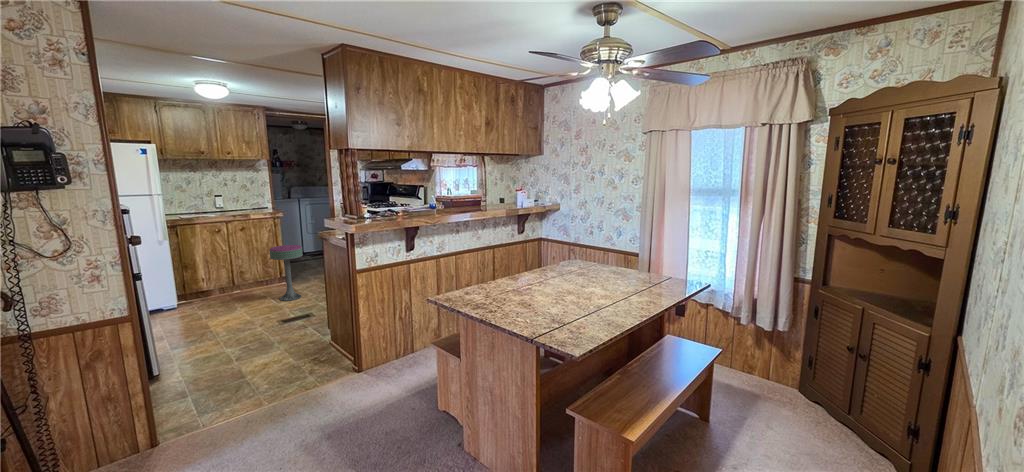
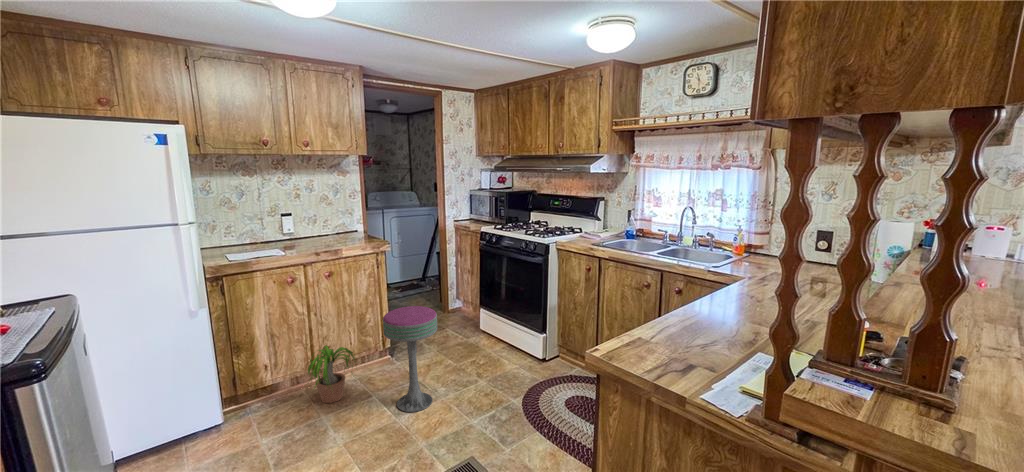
potted plant: none [224,268,264,299] -> present [308,346,355,403]

